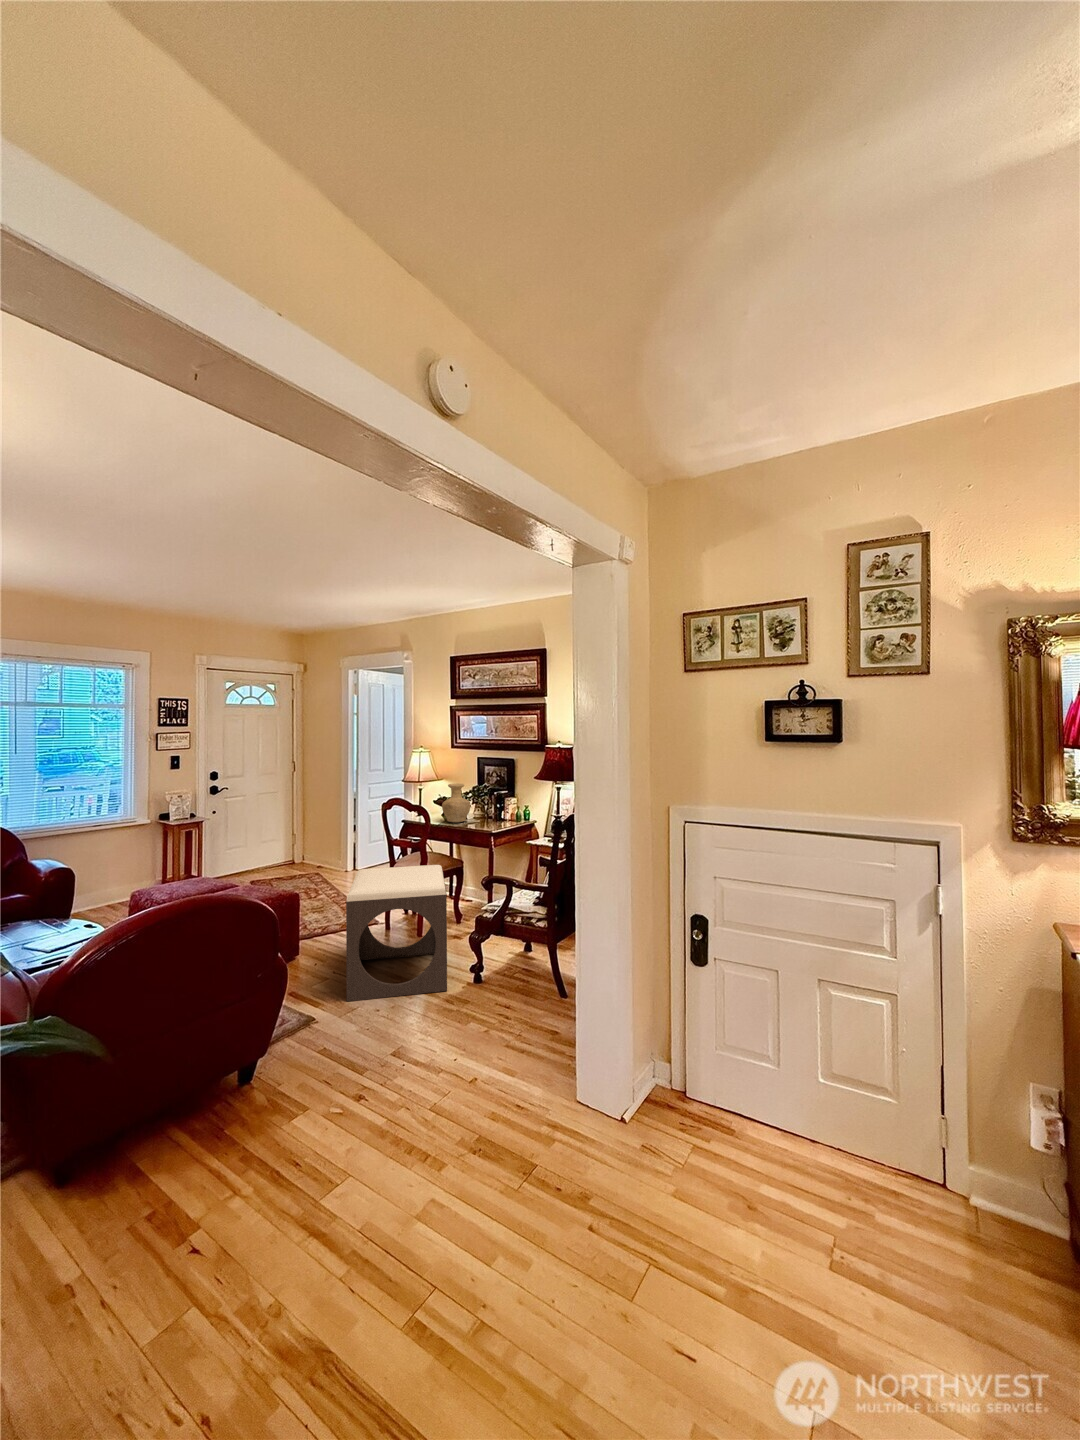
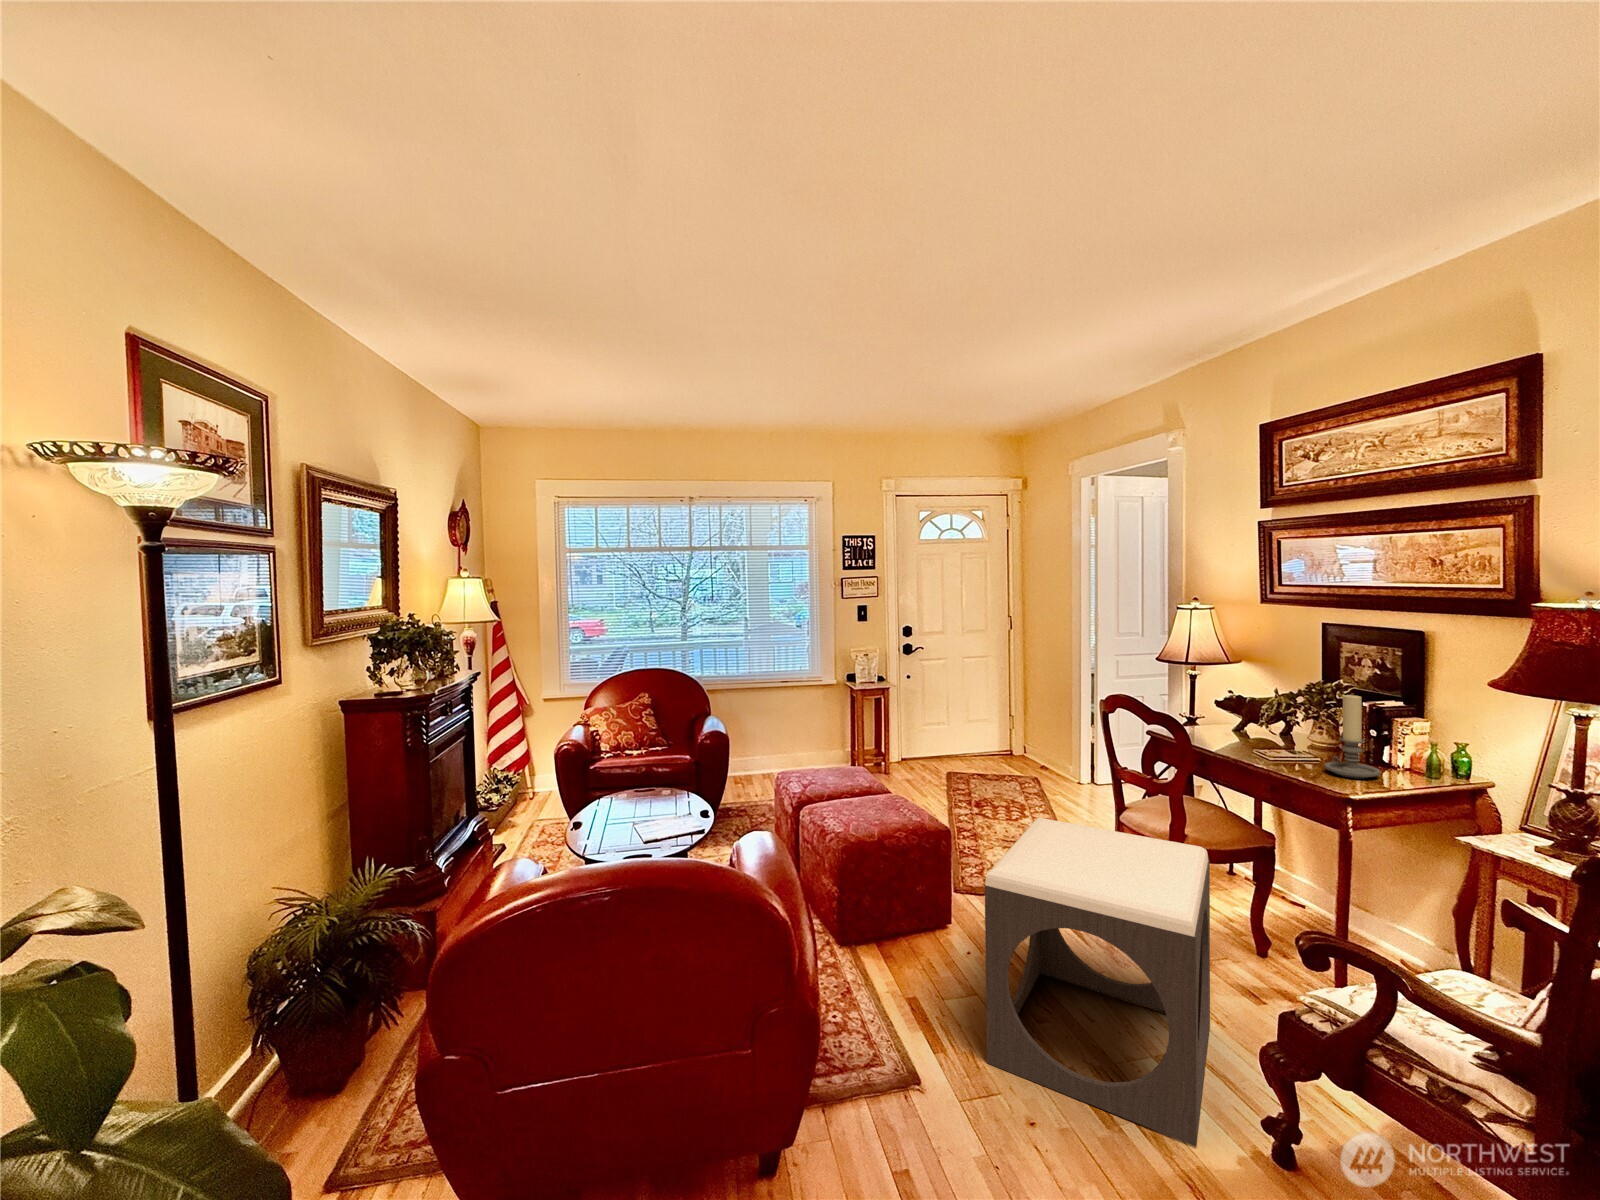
vase: present [442,783,471,822] -> none [1228,675,1297,754]
candle holder: none [482,788,502,826] -> present [1325,695,1380,779]

